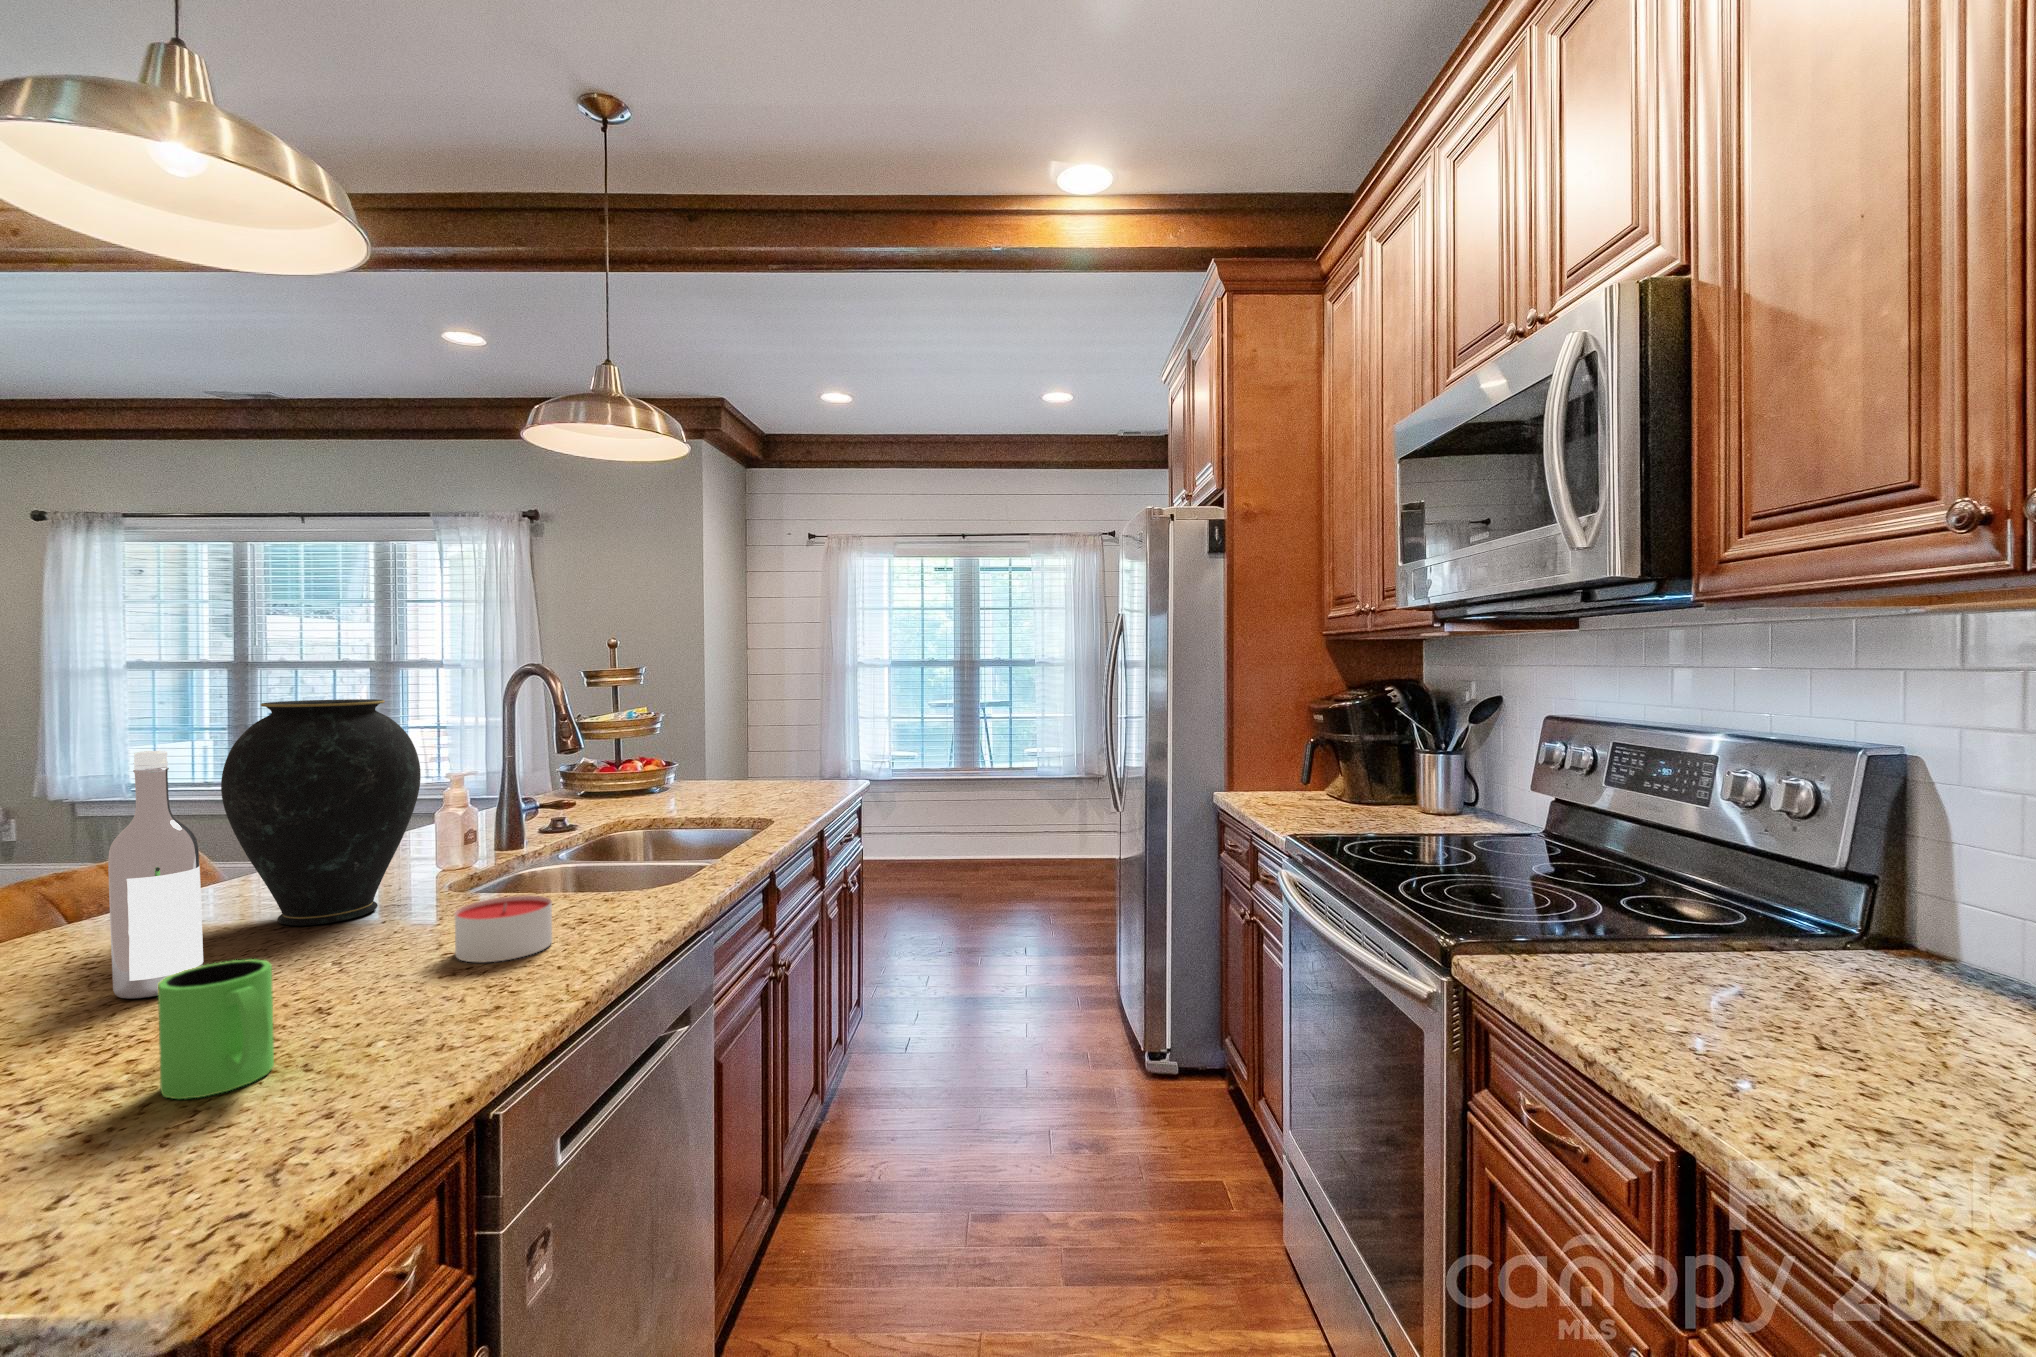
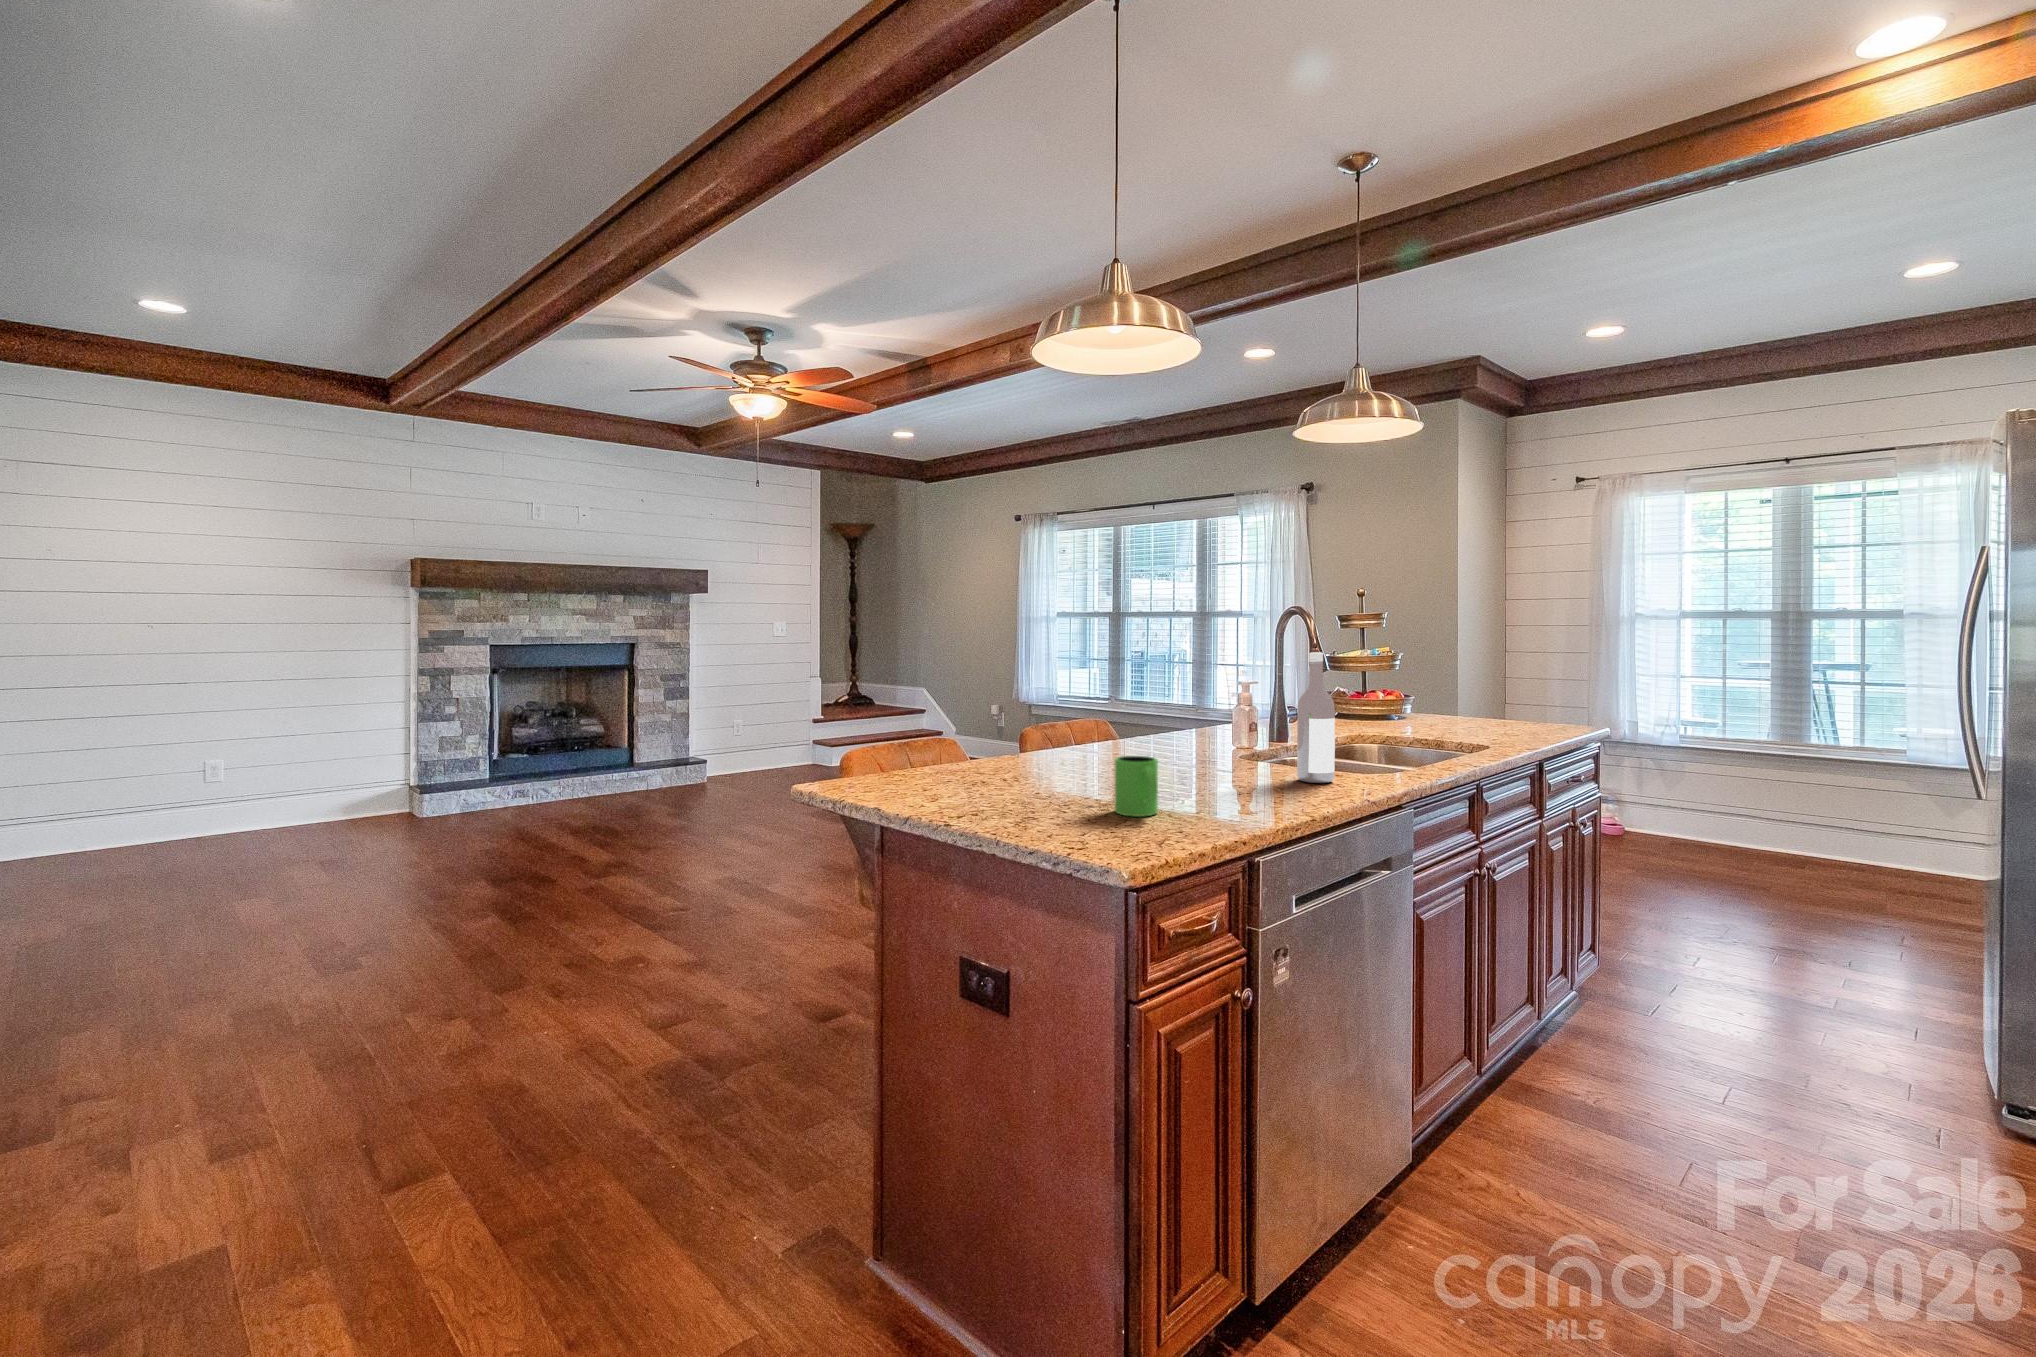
vase: present [221,699,421,926] -> none [1127,630,1224,764]
wine bottle: present [108,751,203,999] -> present [1297,652,1335,783]
candle: present [455,895,552,962] -> none [1241,758,1298,794]

